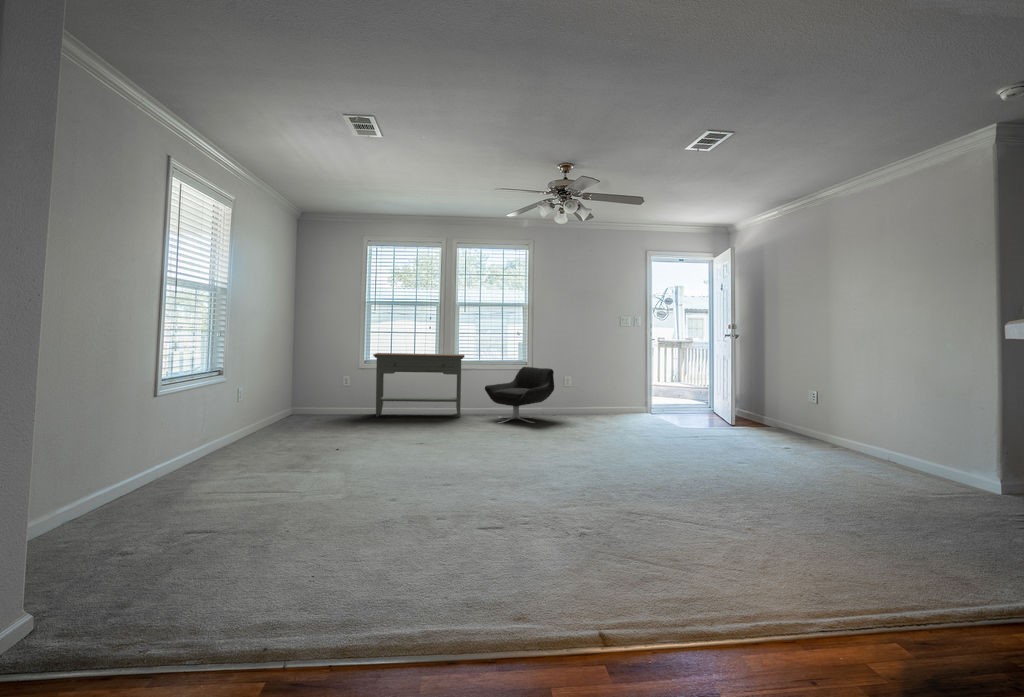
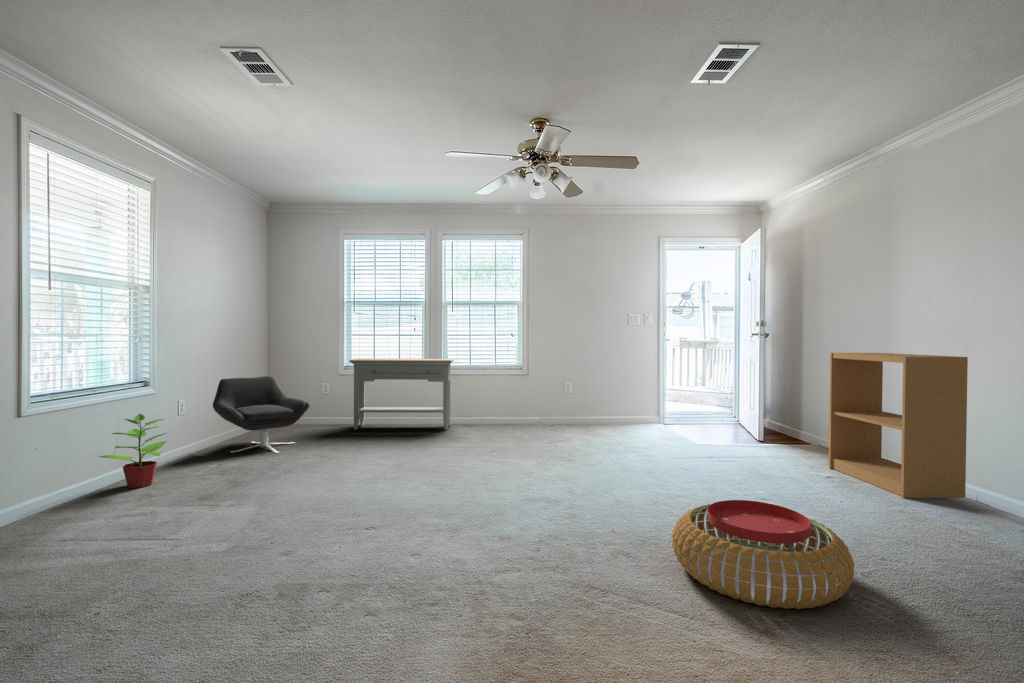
bookshelf: none [781,354,880,463] -> present [829,353,968,498]
lounge chair: present [485,367,554,423] -> present [213,376,310,453]
potted plant: none [200,395,252,458] -> present [100,414,167,488]
pouf: none [669,456,787,518] -> present [672,500,854,609]

